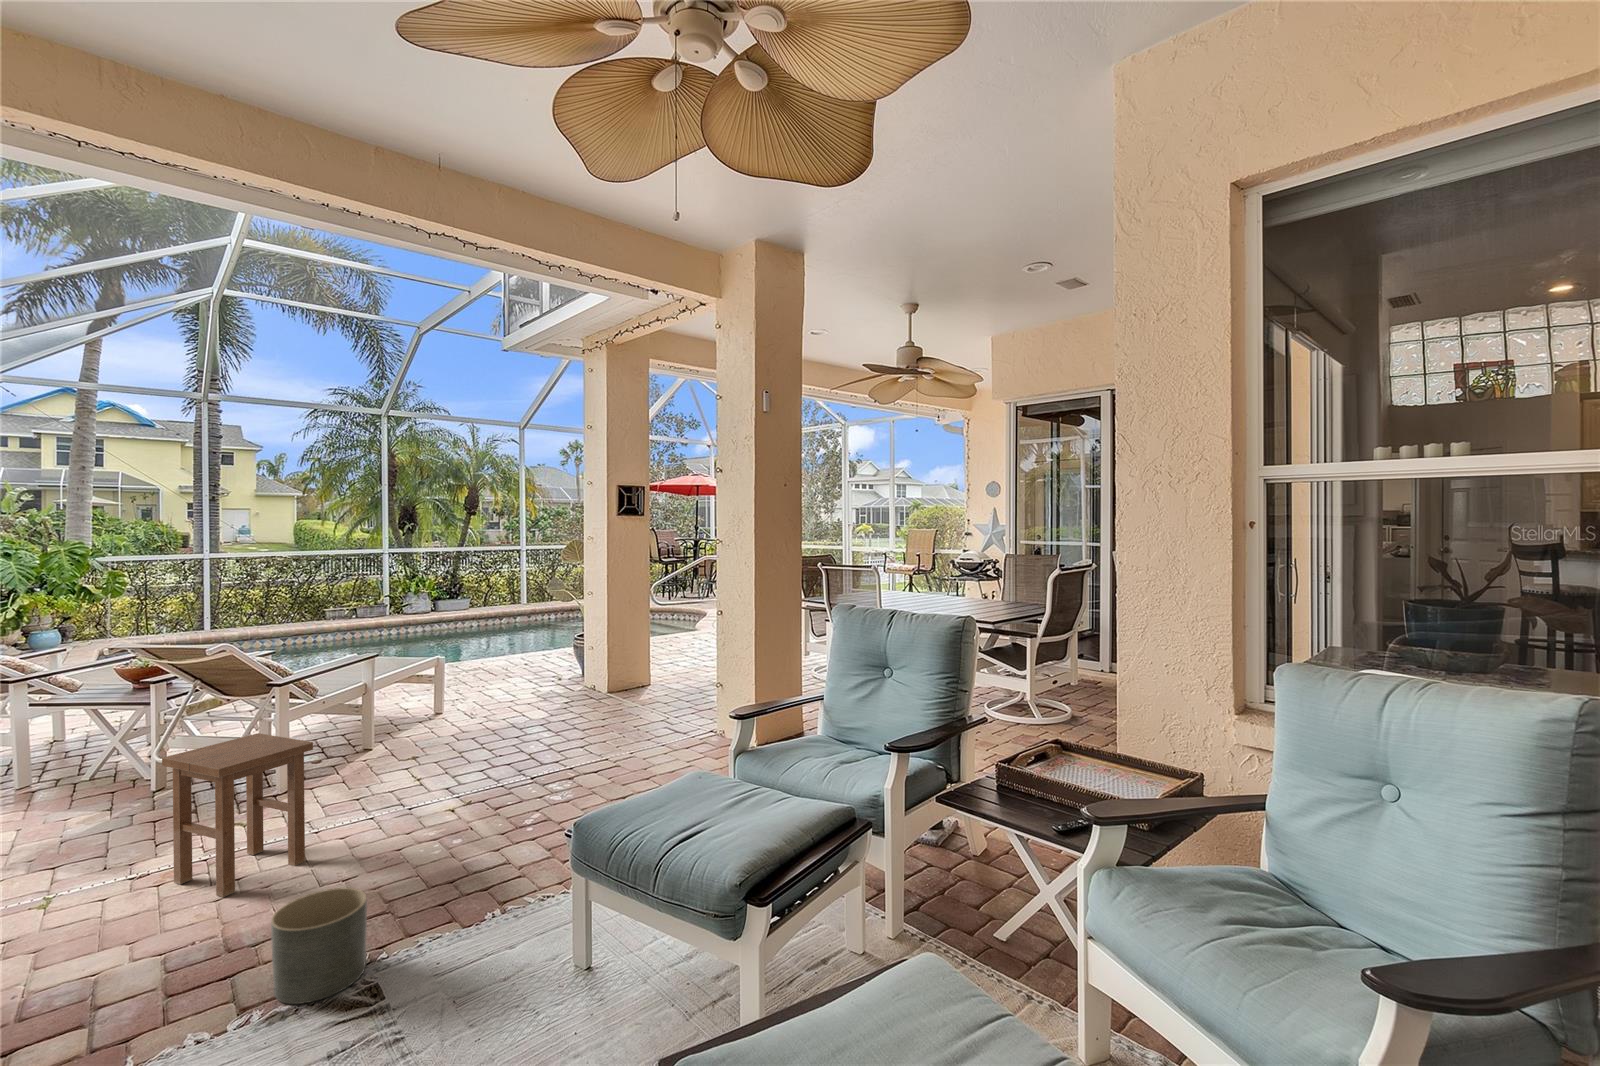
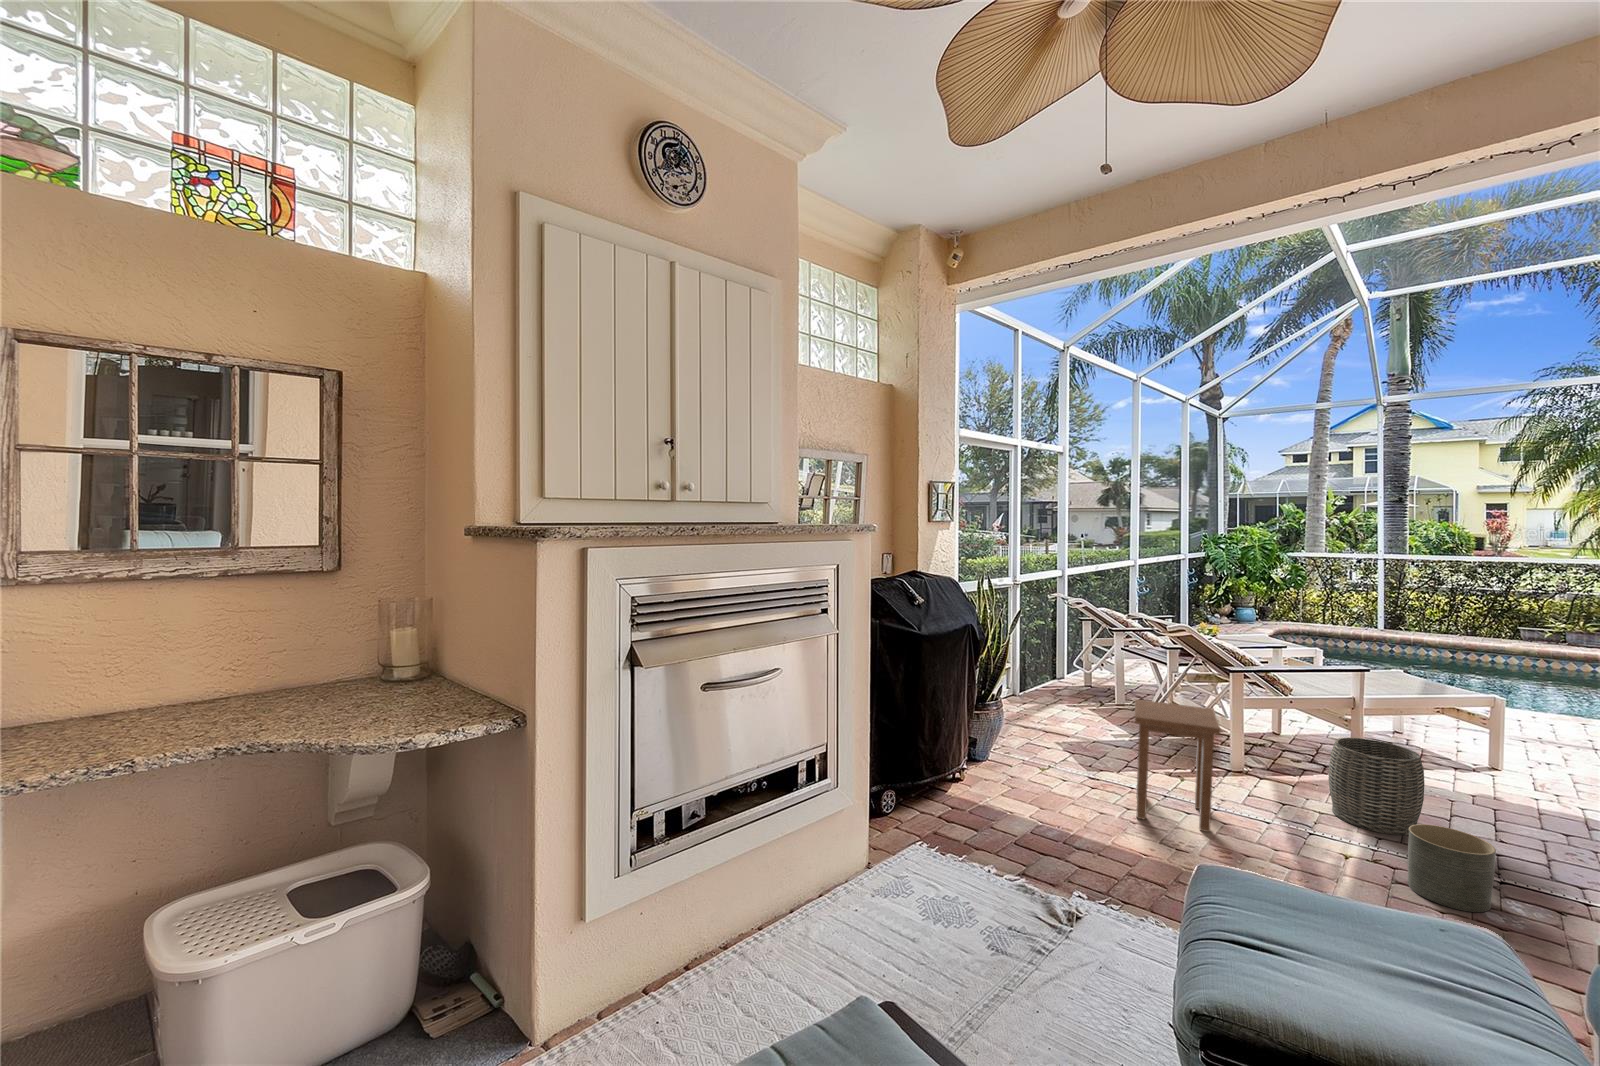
woven basket: none [335,712,411,796] -> present [1328,738,1425,835]
planter: present [271,888,367,1004] -> present [1408,824,1496,912]

